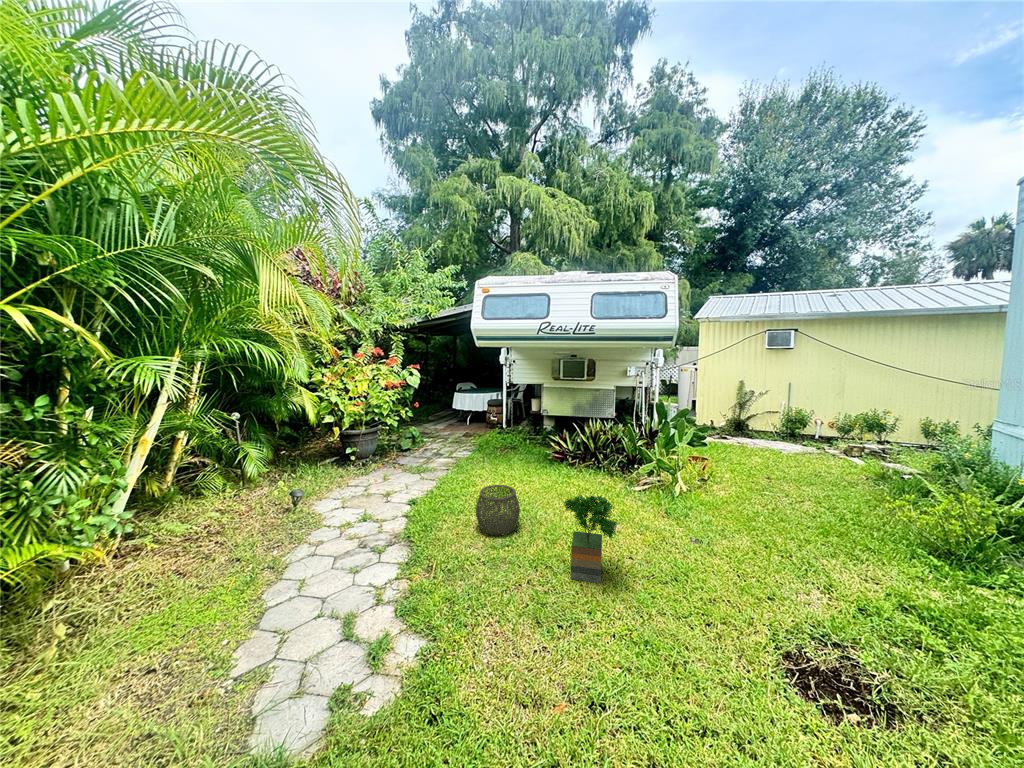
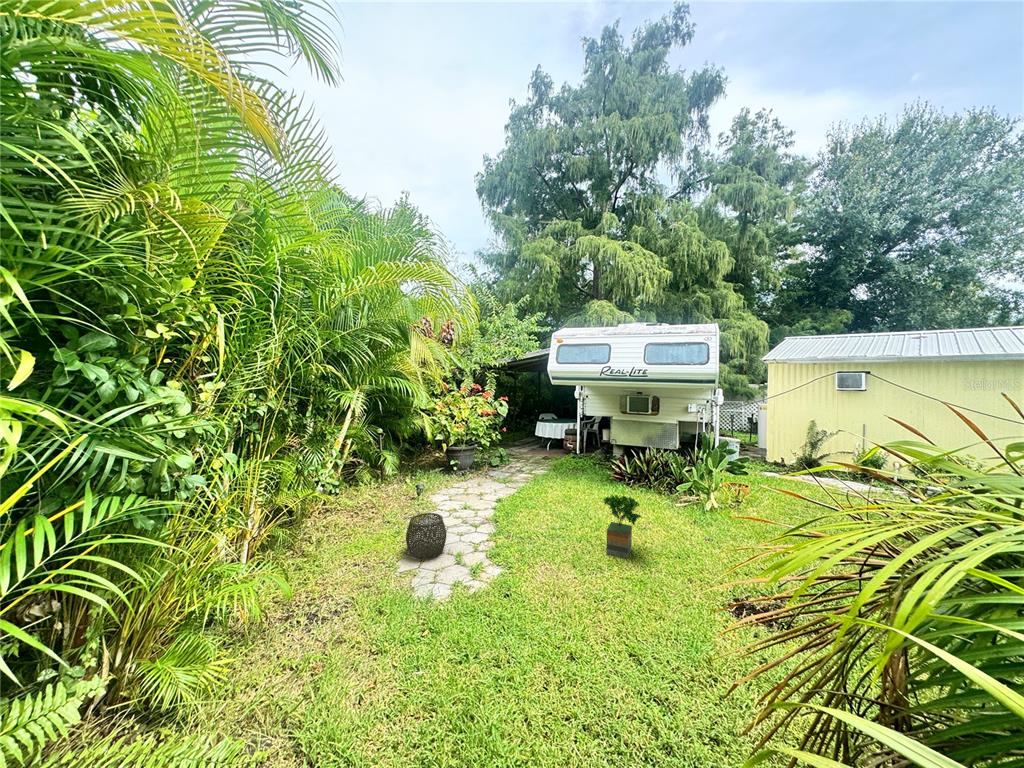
woven basket: present [476,485,520,536] -> present [406,513,447,559]

